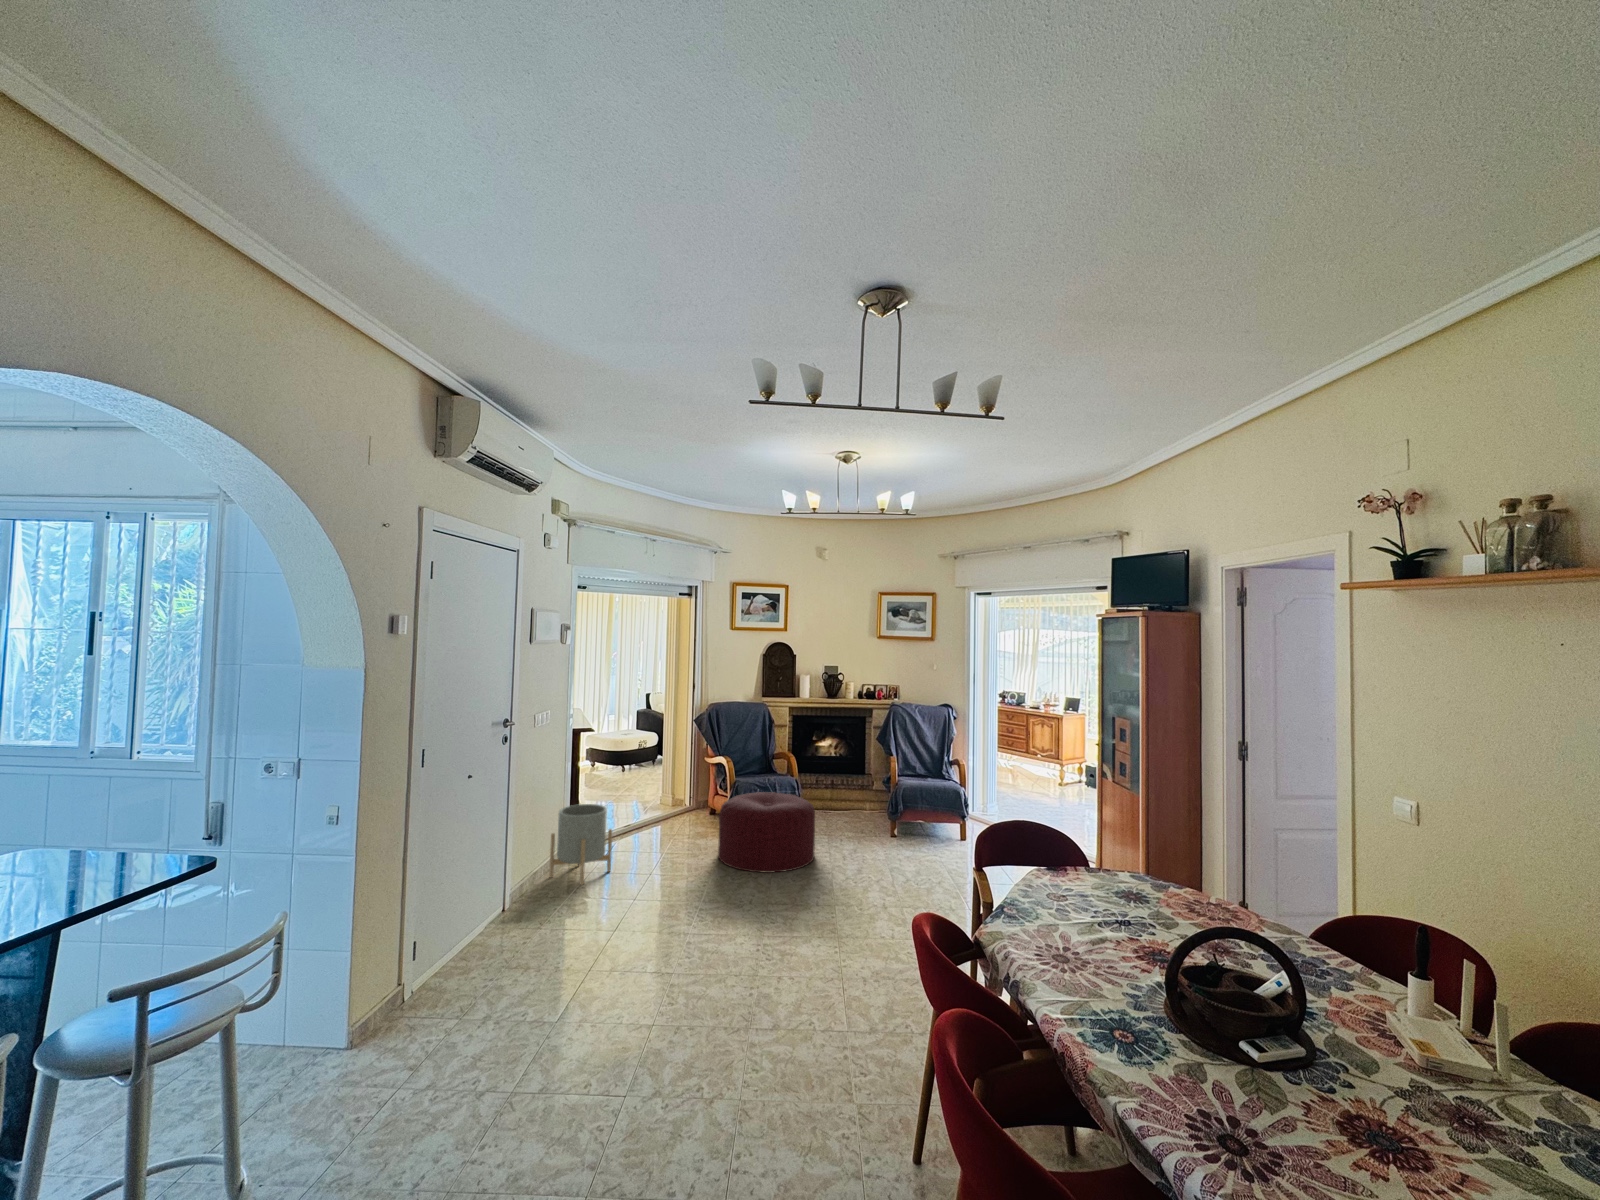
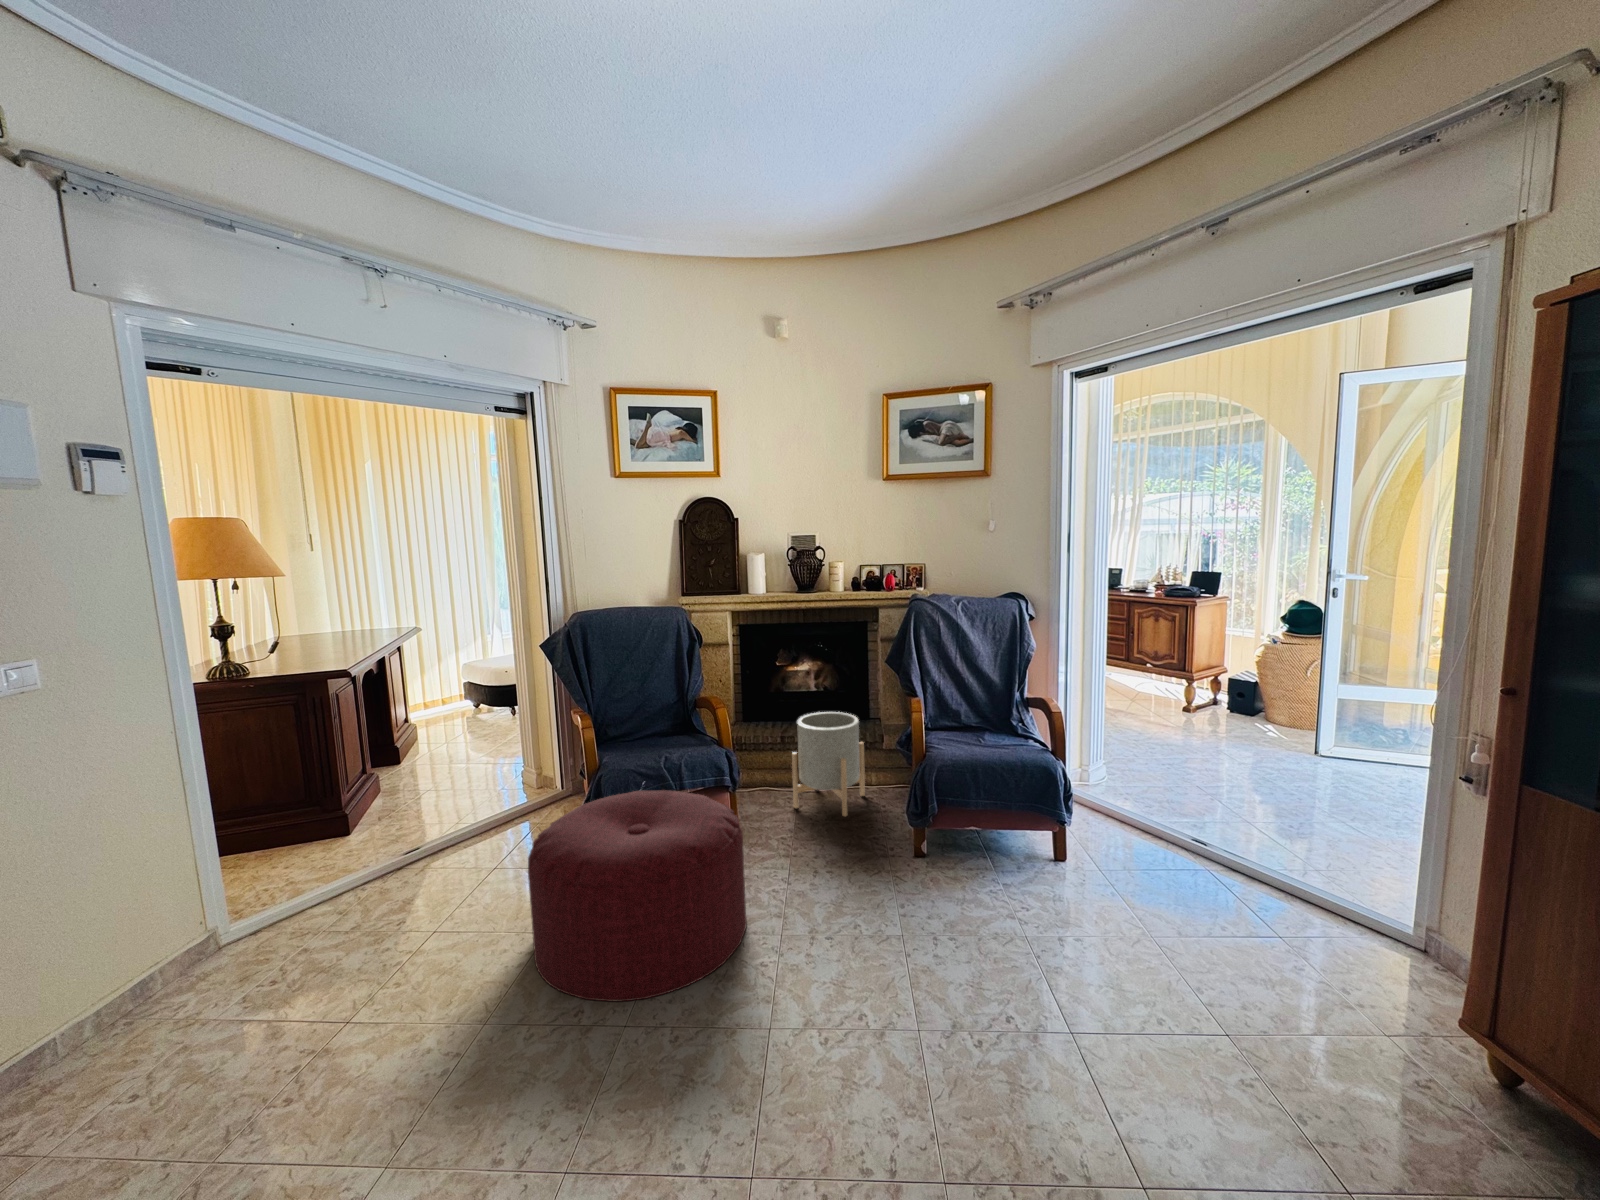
planter: present [549,804,612,885] -> present [792,712,865,816]

